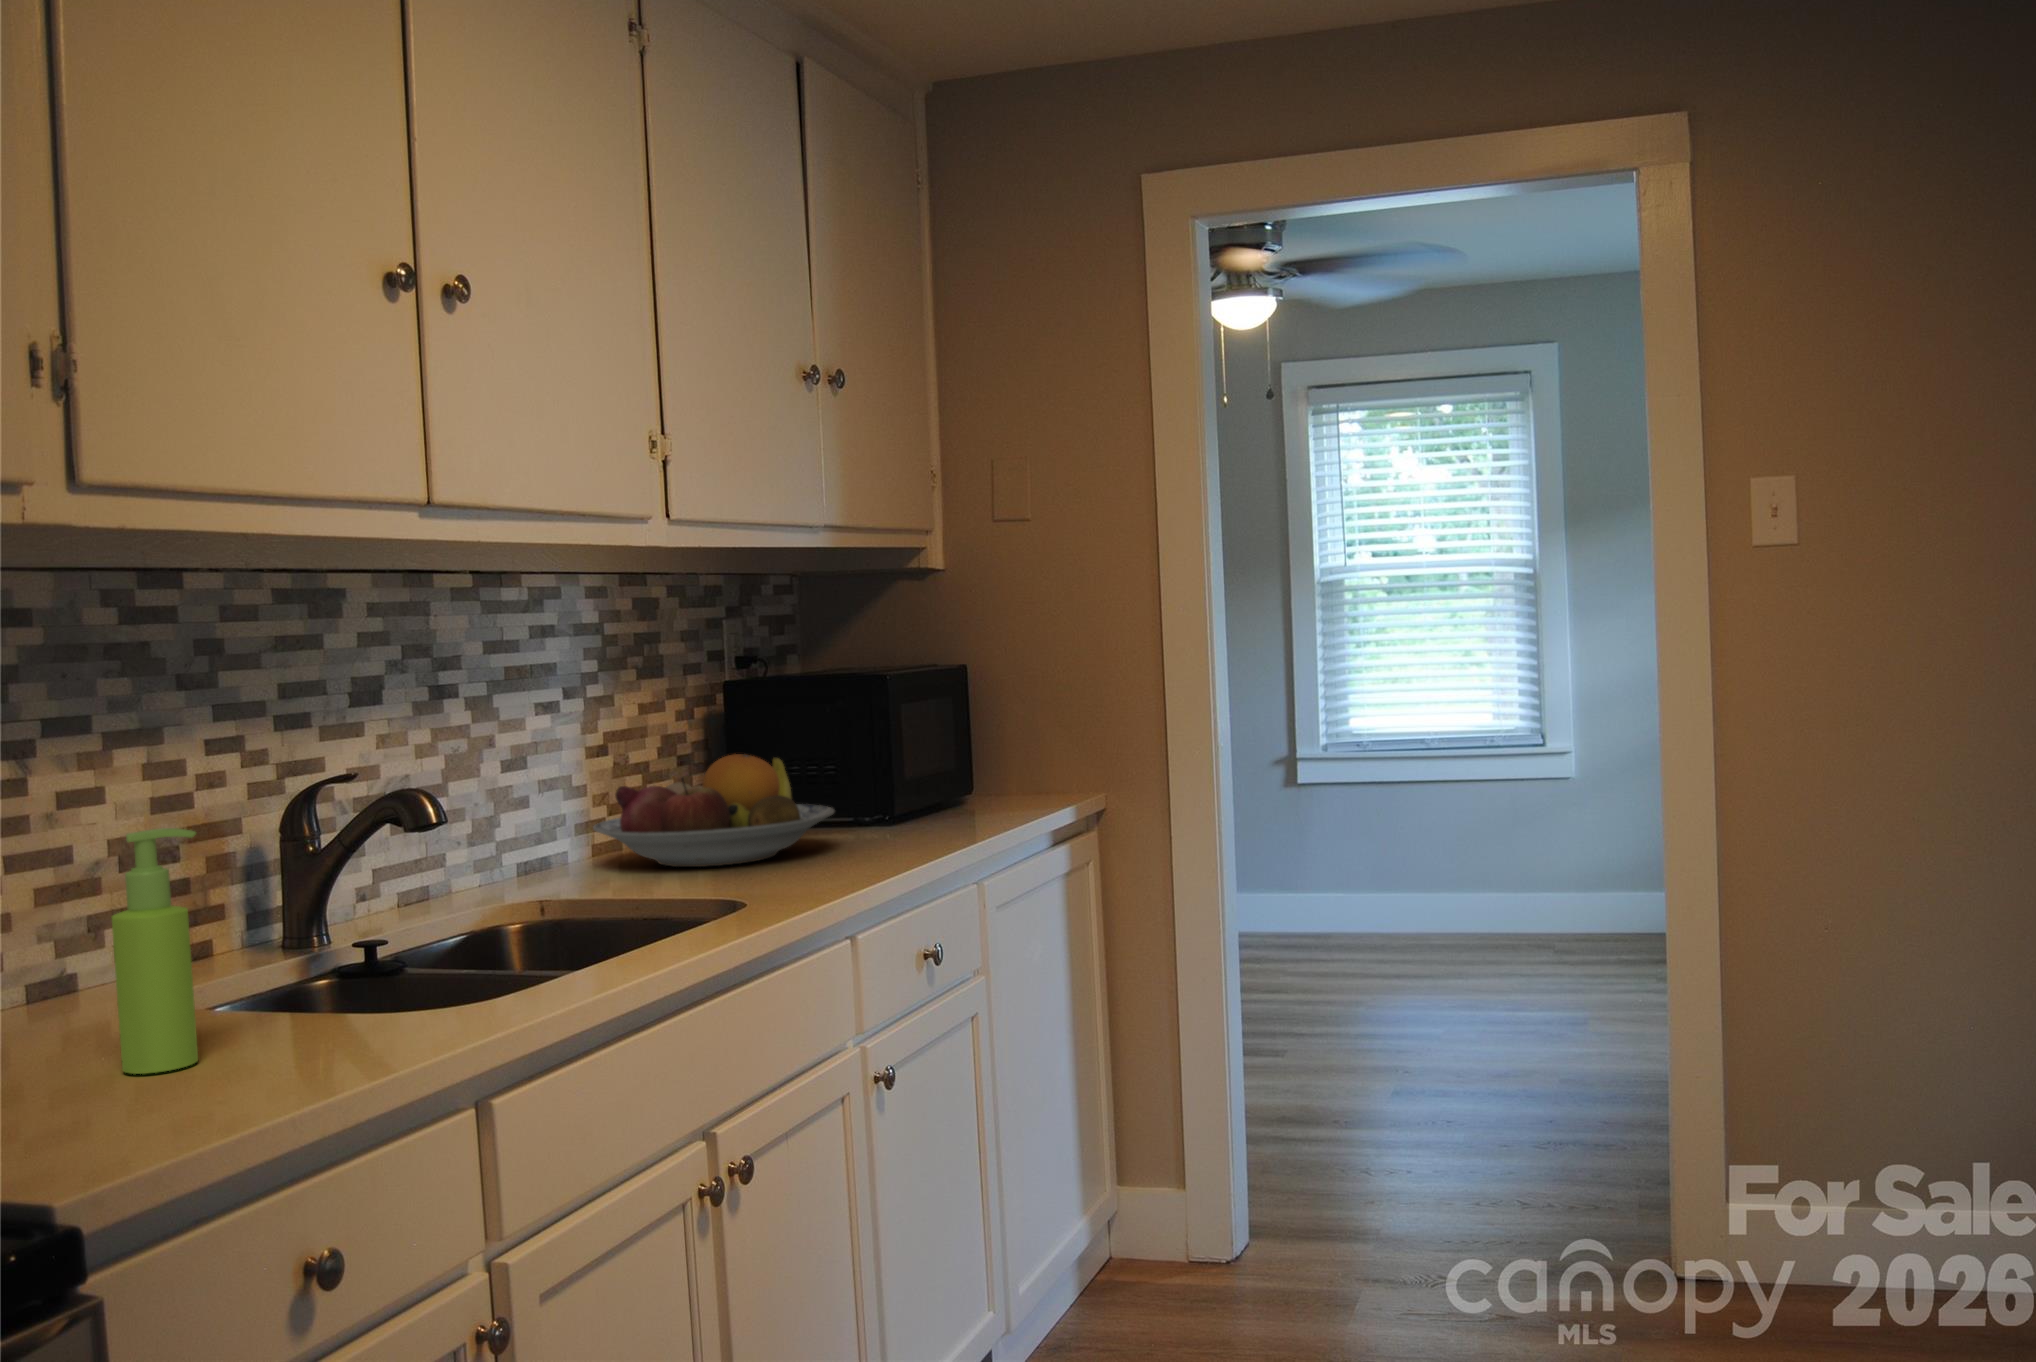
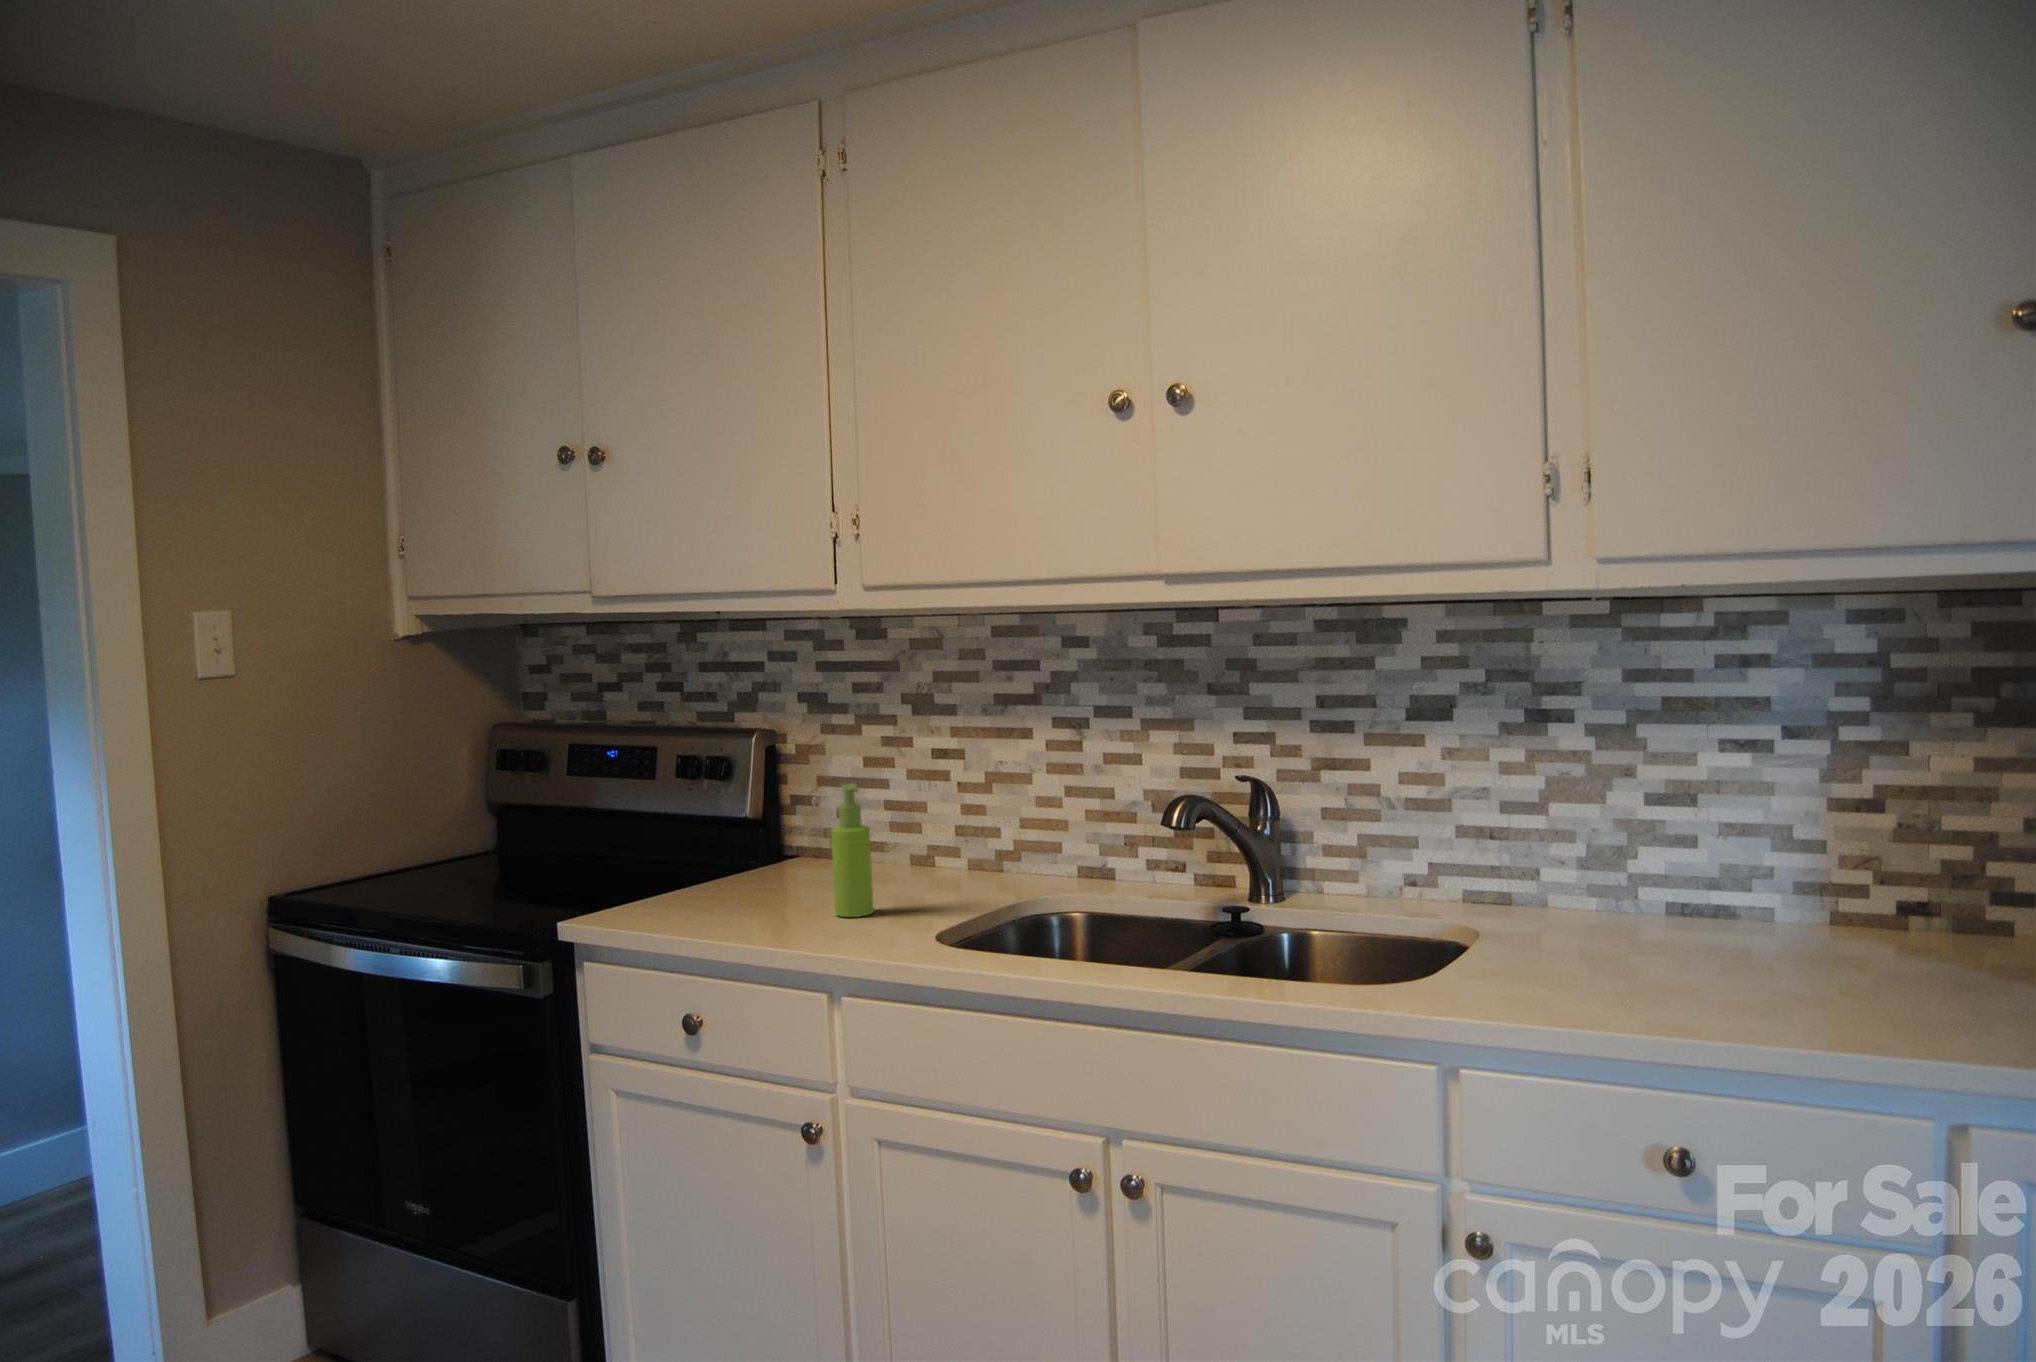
fruit bowl: present [593,754,834,867] -> none [1560,845,1900,988]

